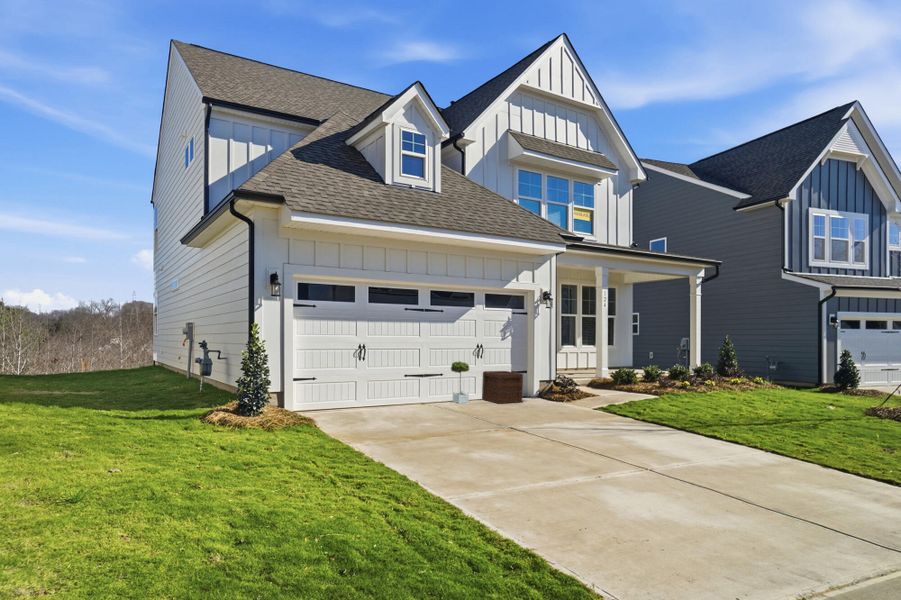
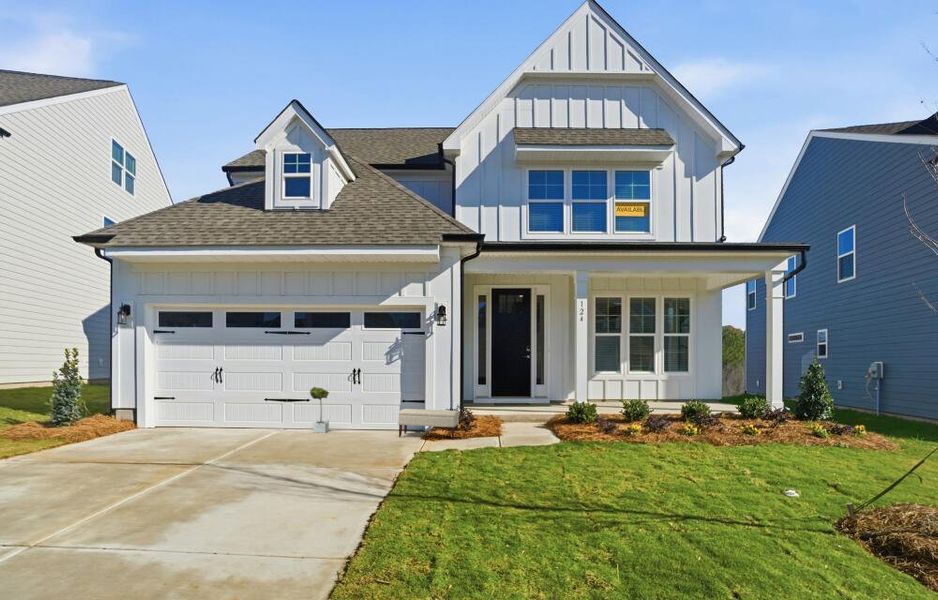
wooden crate: present [482,371,523,404] -> none [348,399,390,438]
bench: none [519,377,569,401] -> present [398,409,459,439]

